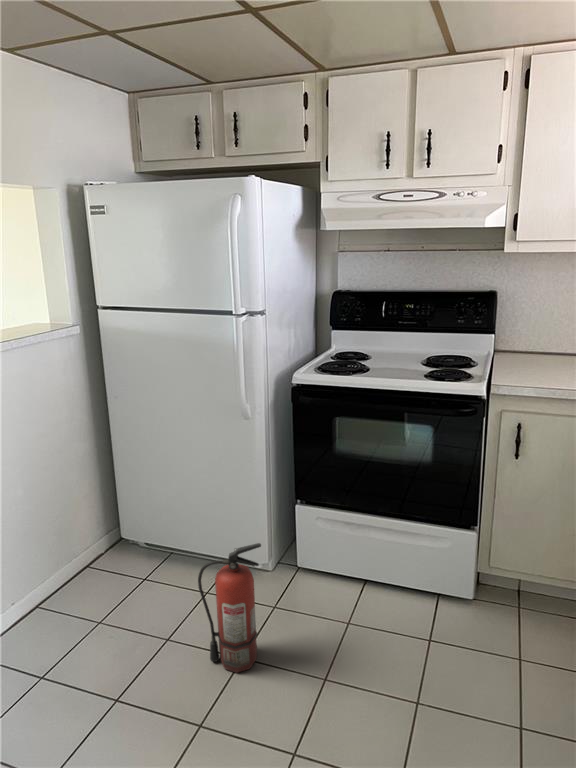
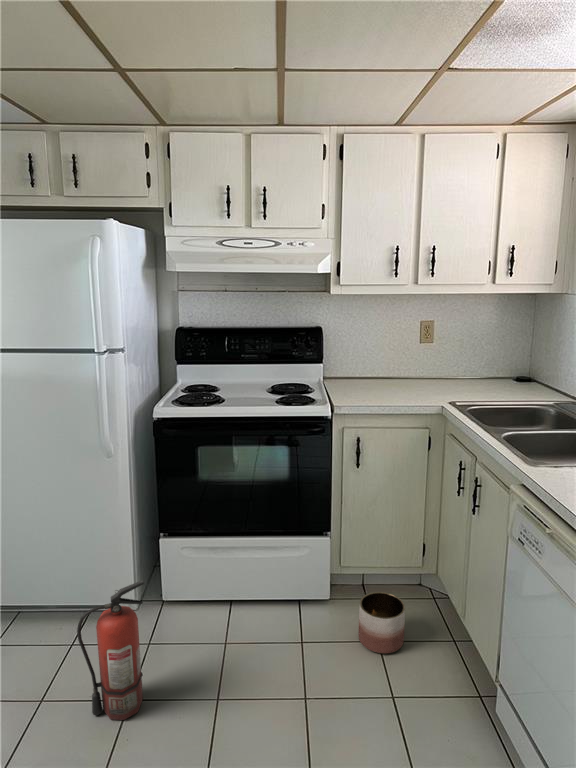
planter: none [498,603,557,675] -> present [358,592,405,653]

